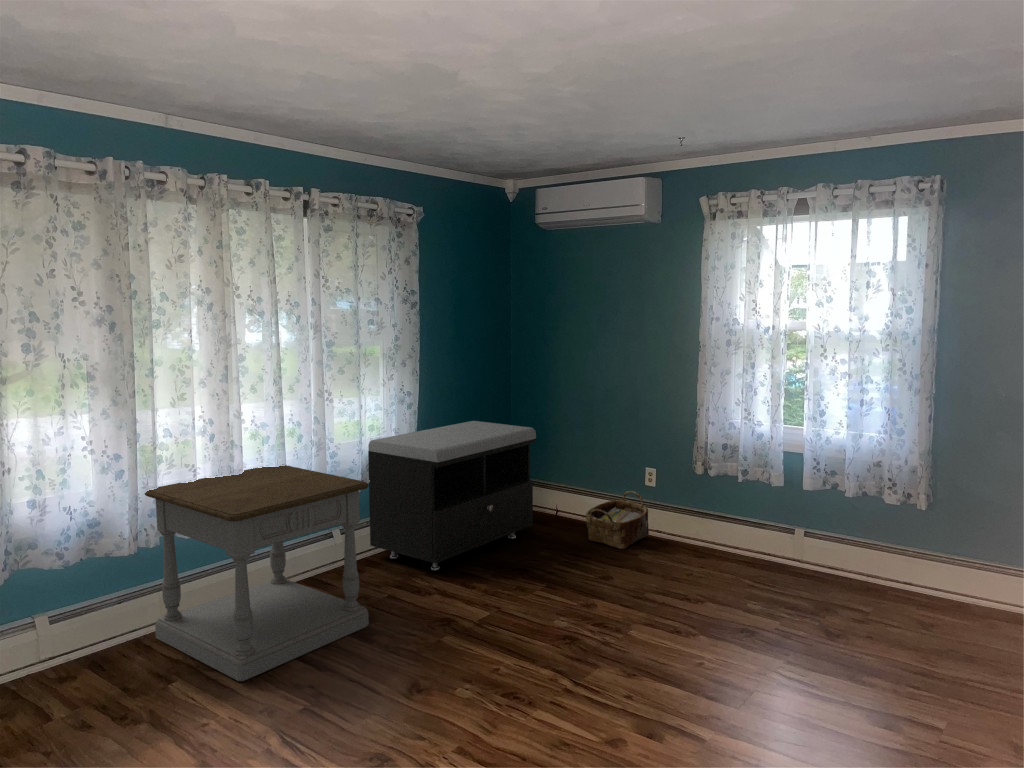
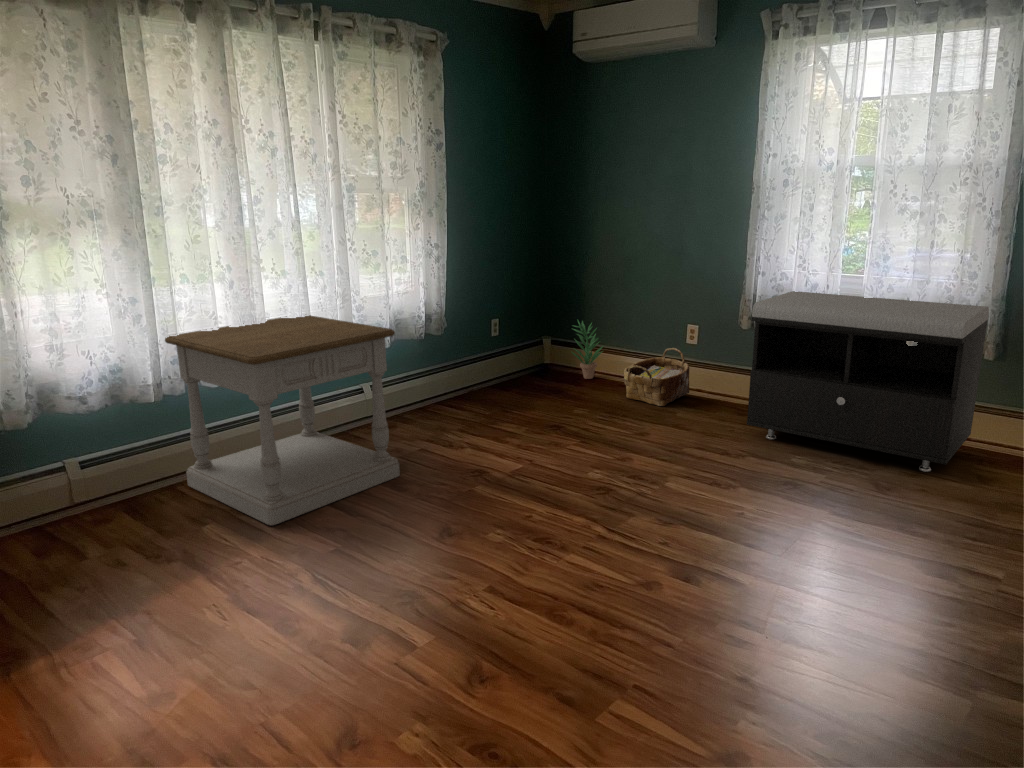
storage bench: present [368,421,536,570] -> present [747,291,989,472]
potted plant: none [534,462,567,520] -> present [572,321,603,379]

